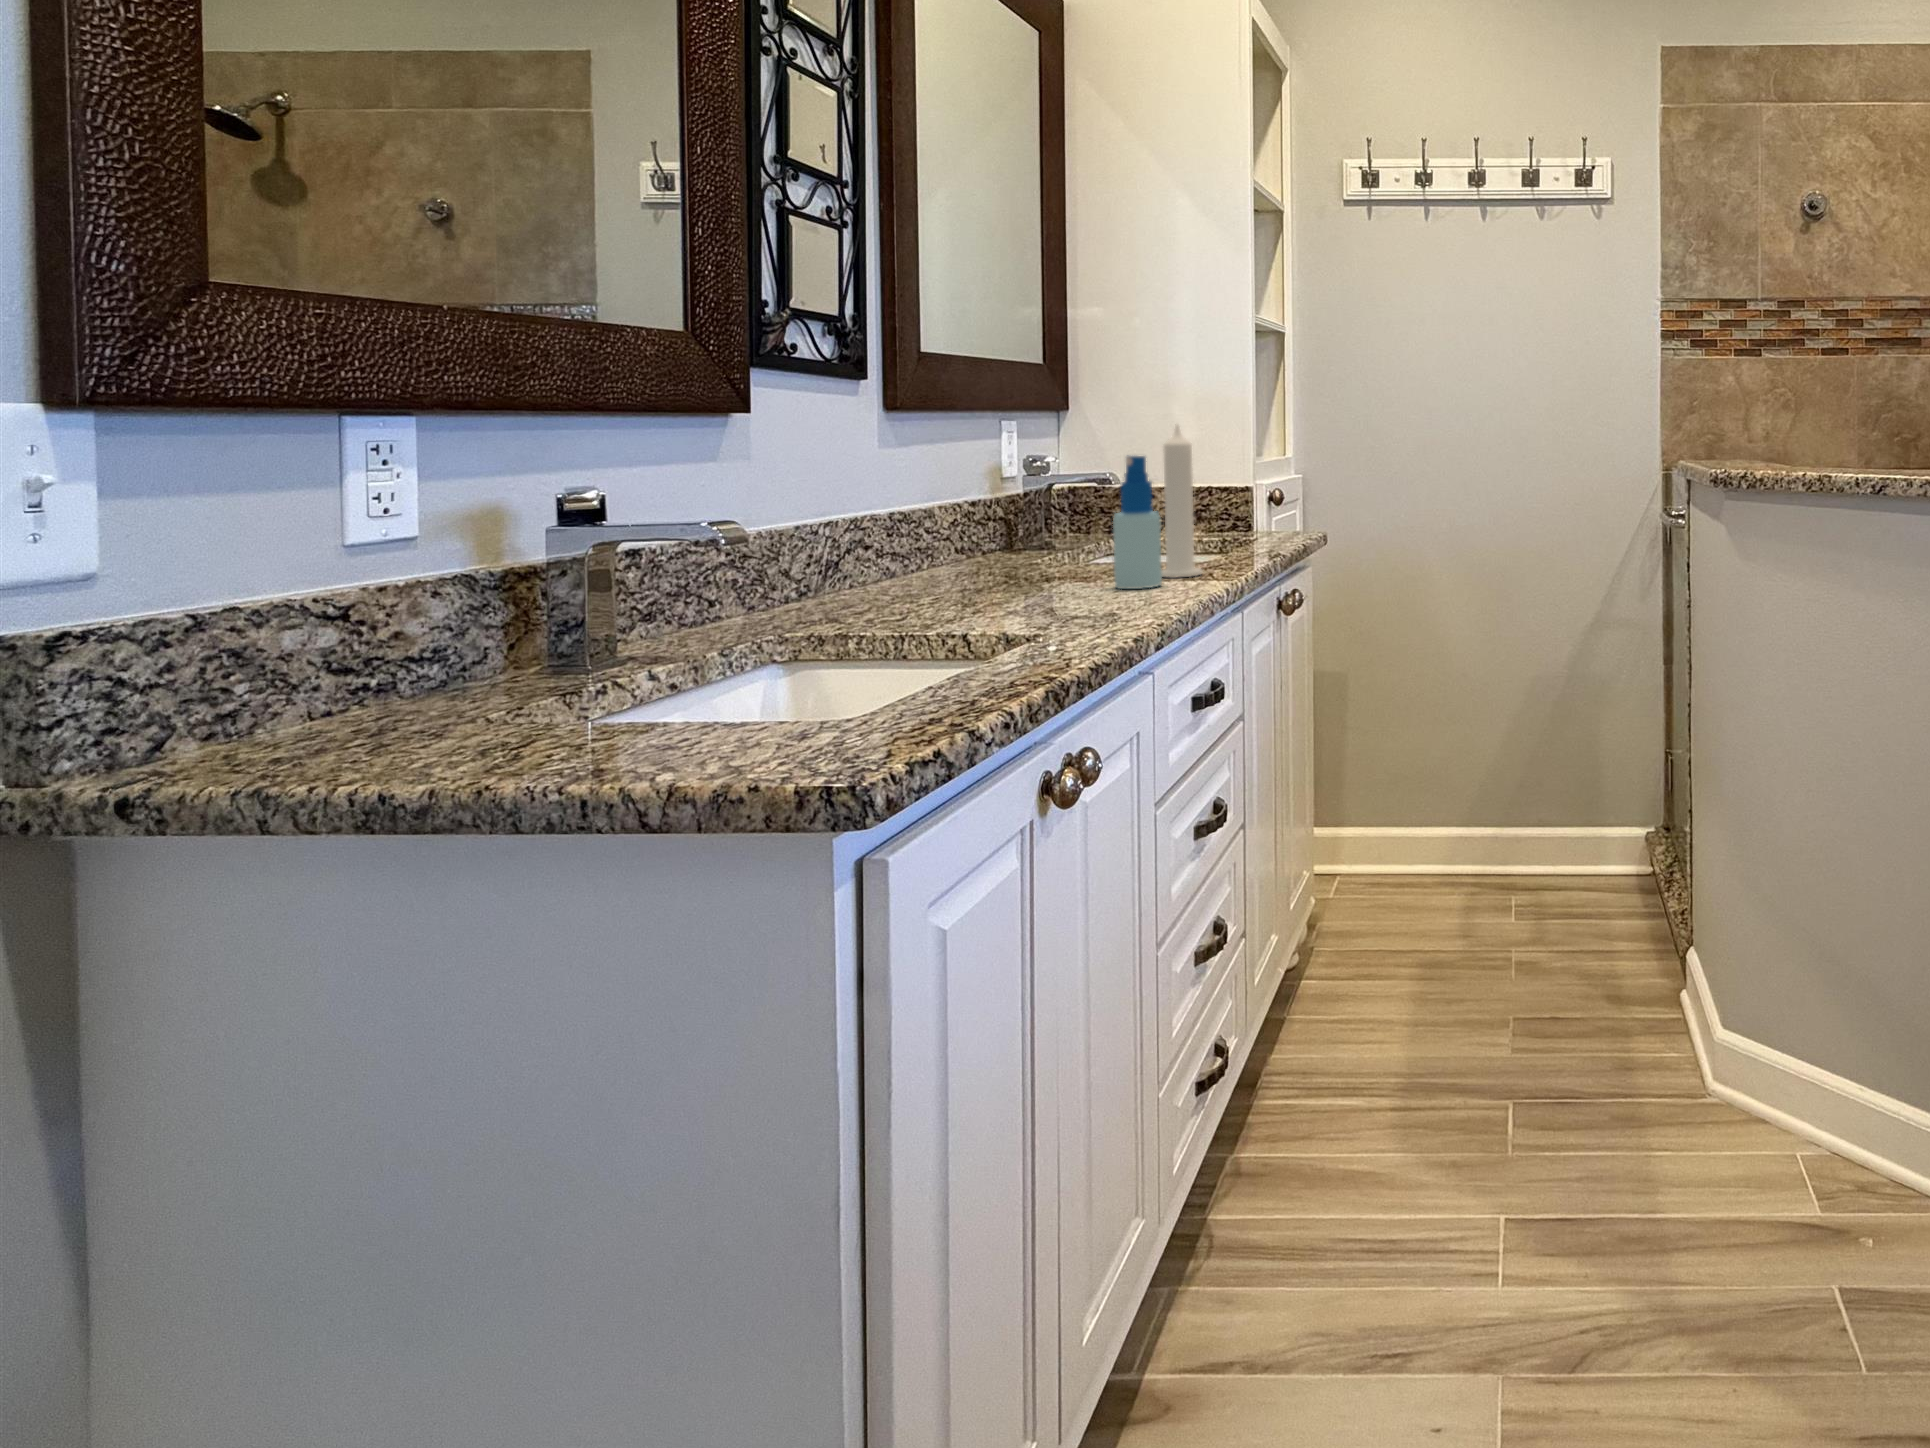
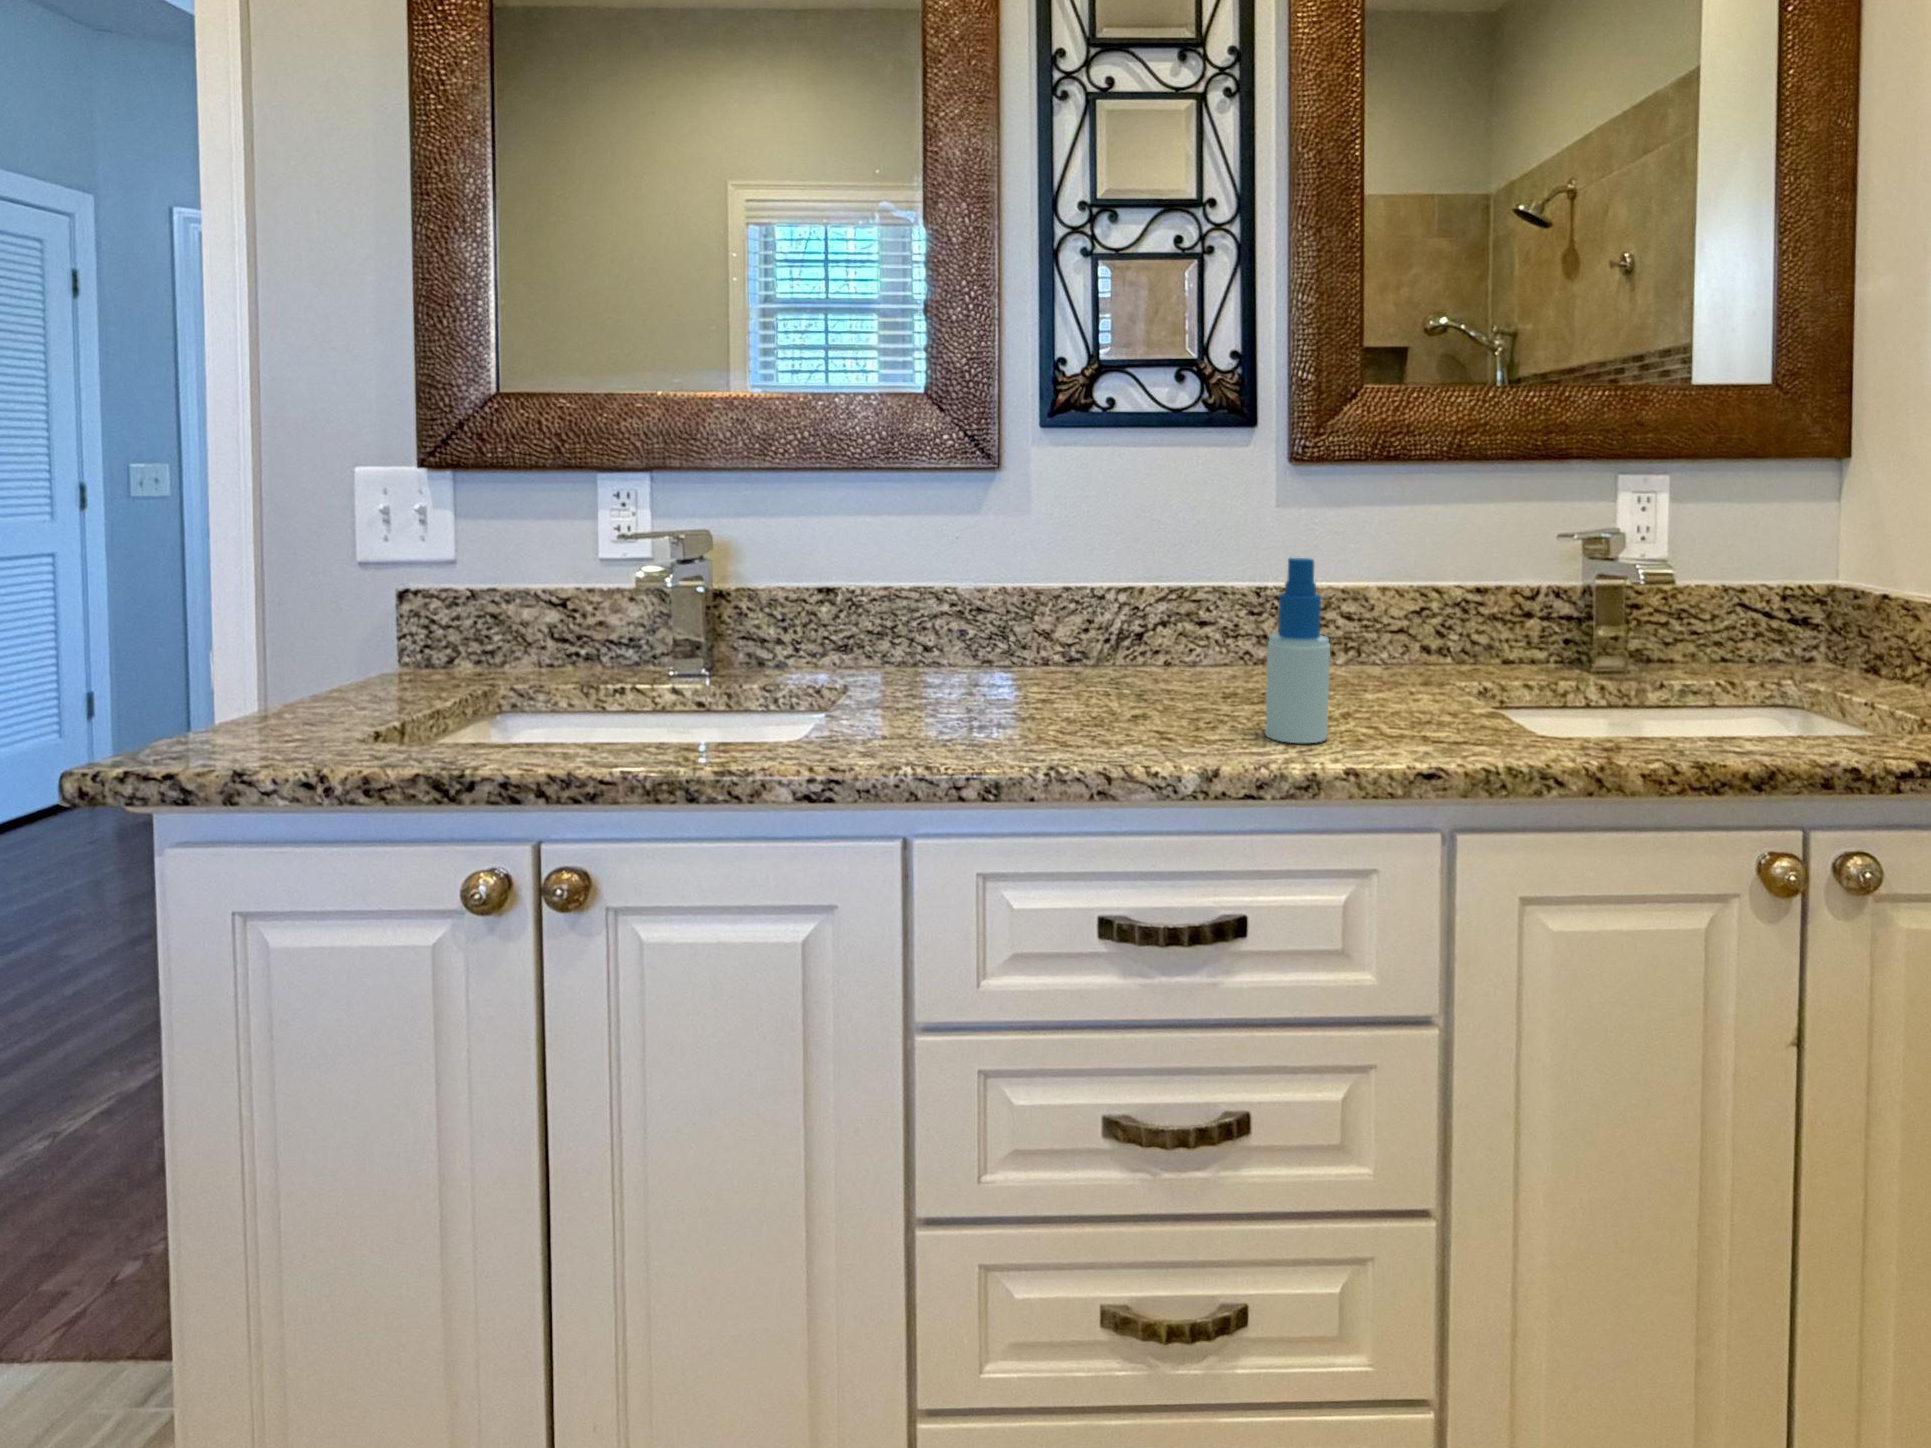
candle: present [1162,425,1202,578] -> none [1398,518,1463,747]

